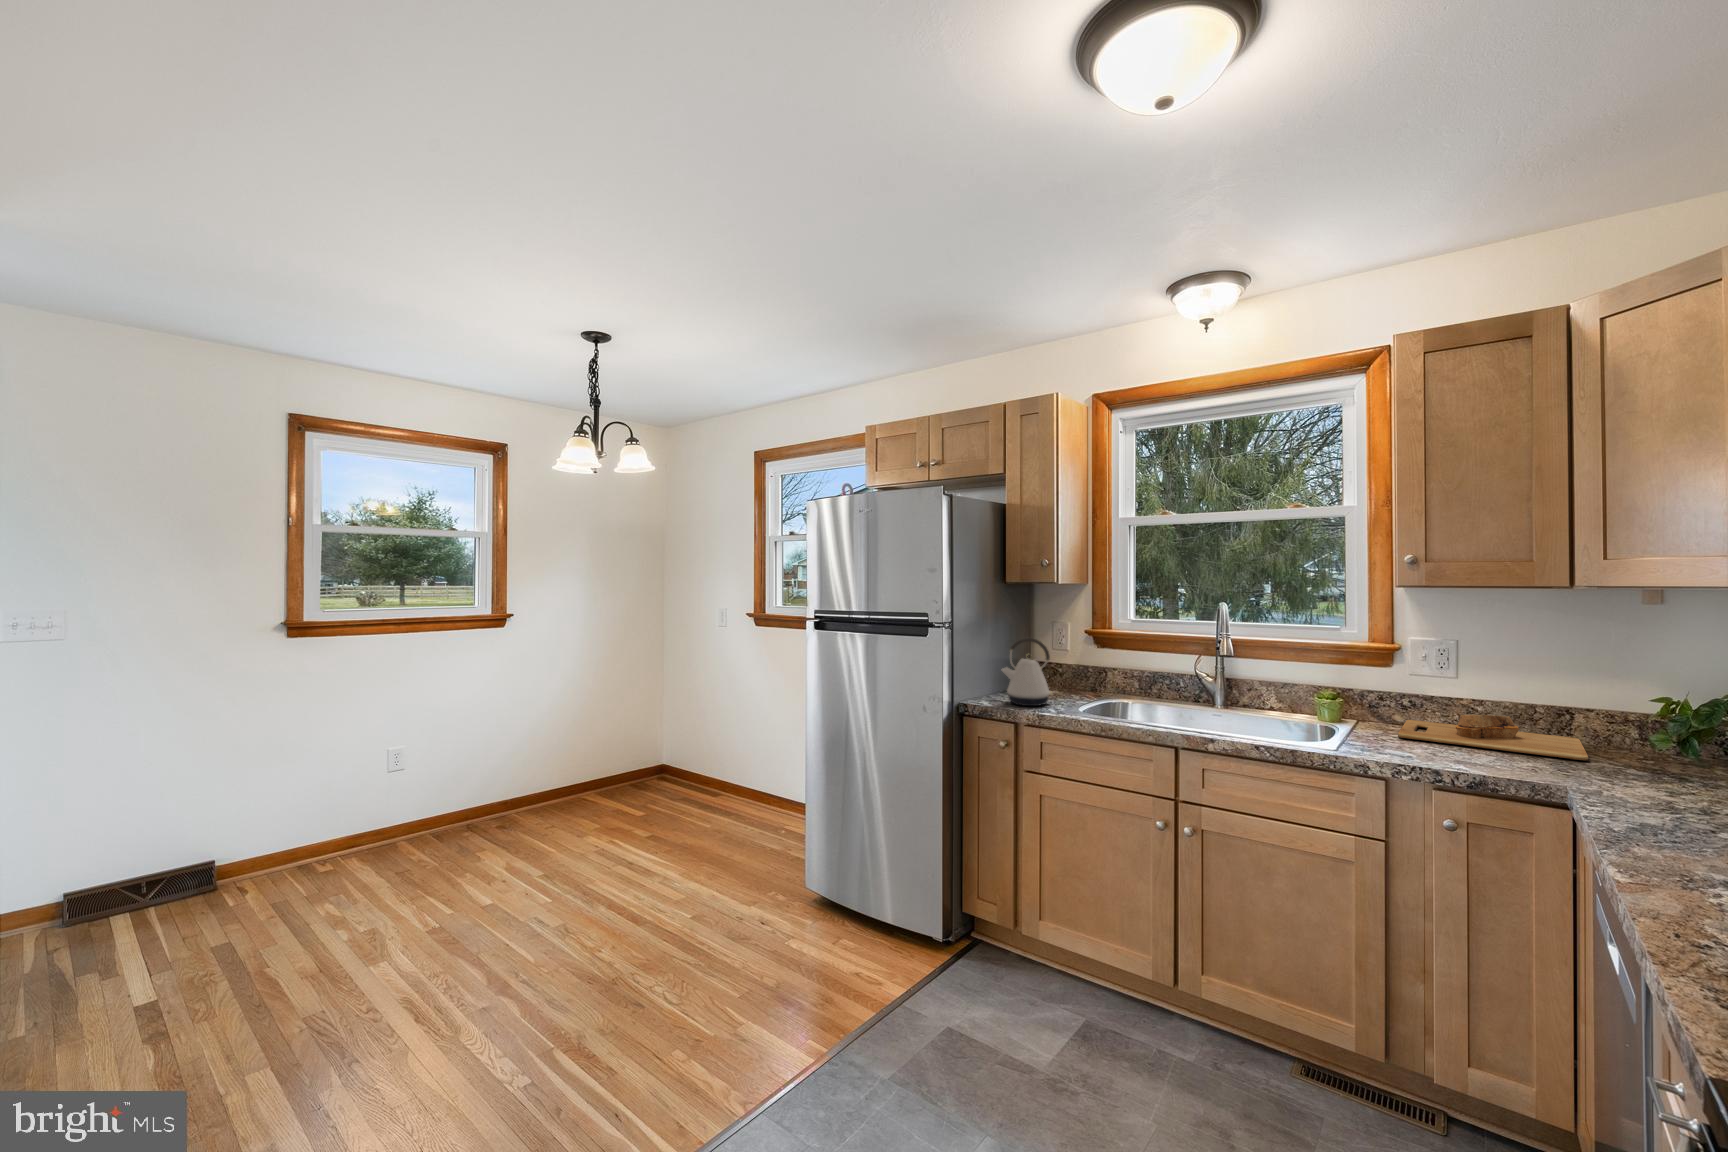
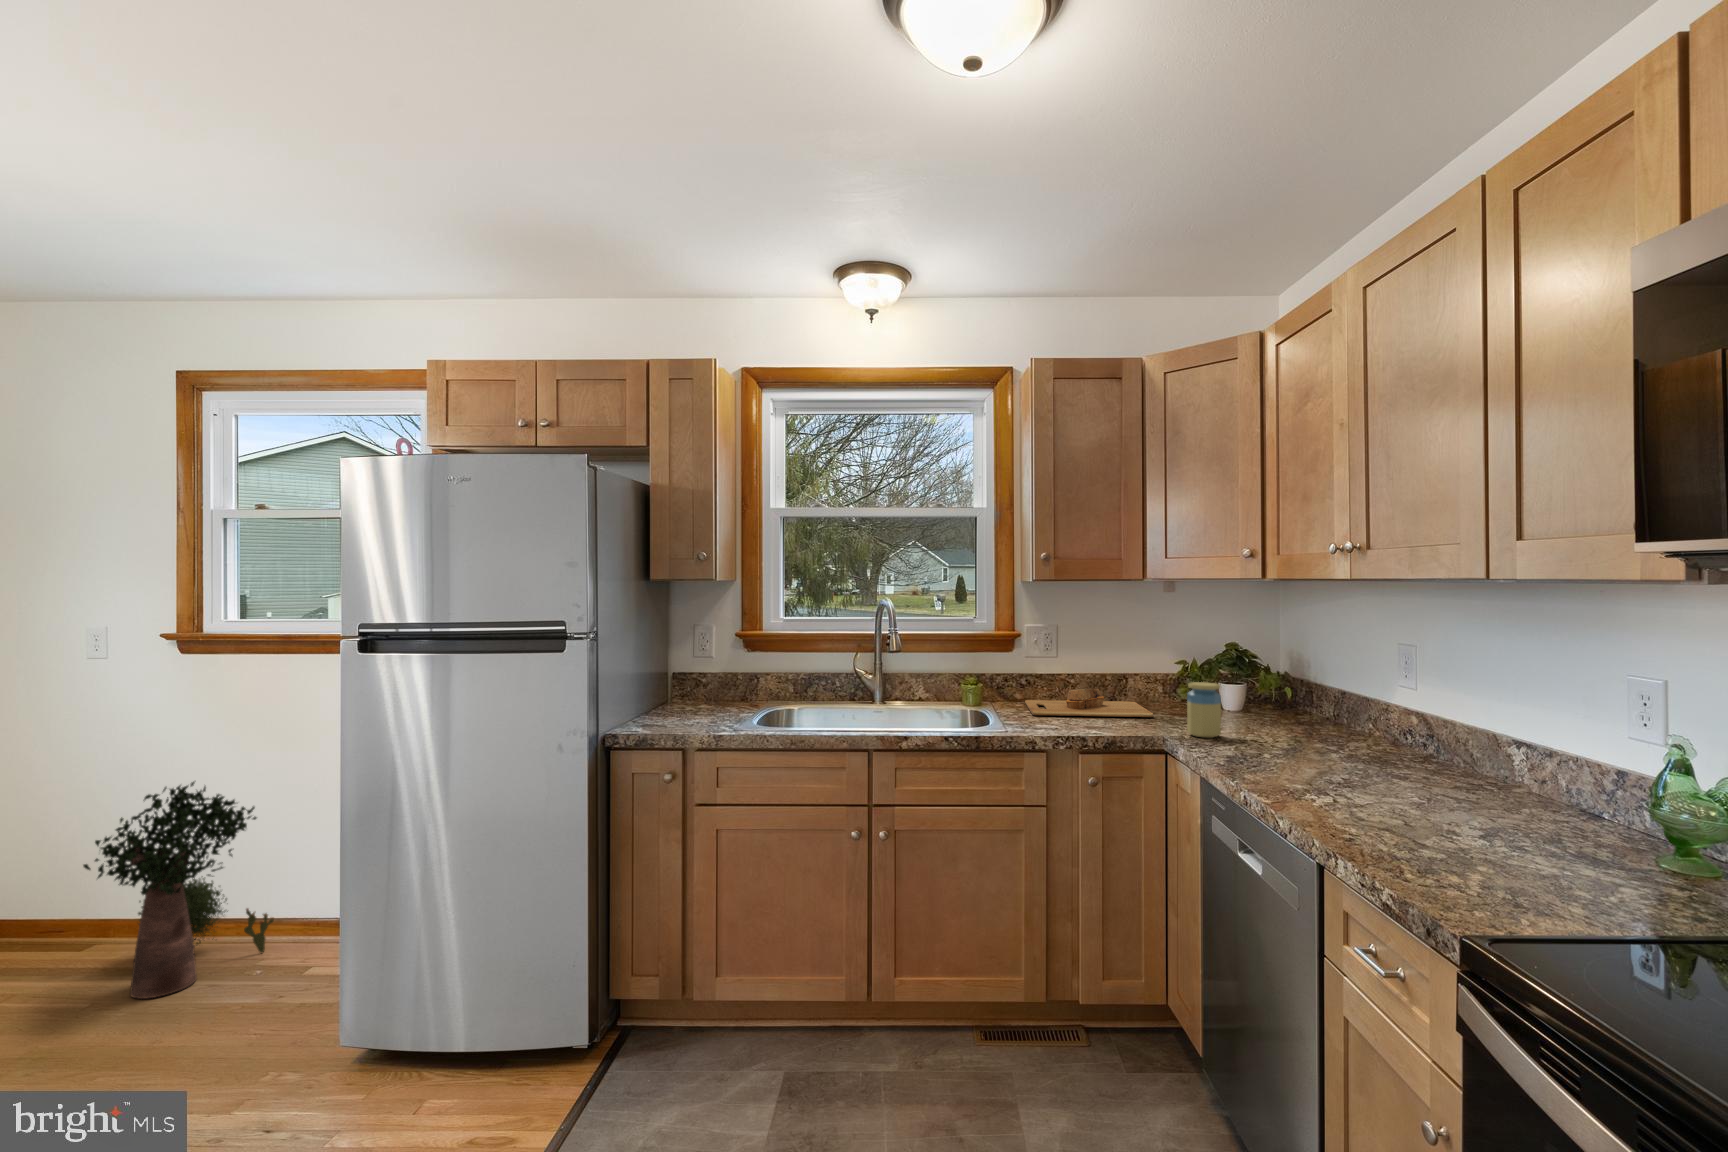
kettle: present [1002,638,1053,706] -> none [661,644,718,725]
potted plant: none [696,706,789,834] -> present [83,782,274,999]
jar: none [1619,723,1680,799] -> present [1187,682,1221,738]

